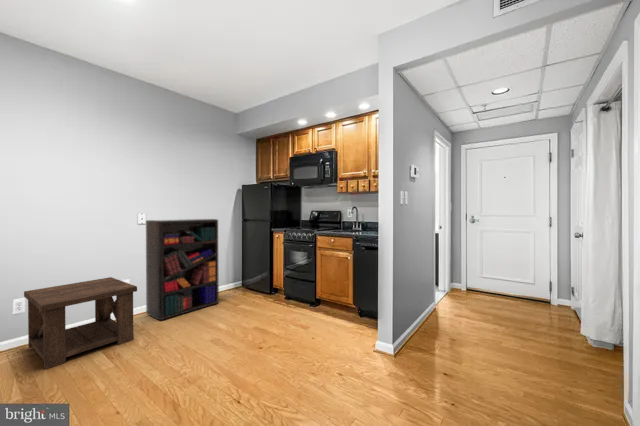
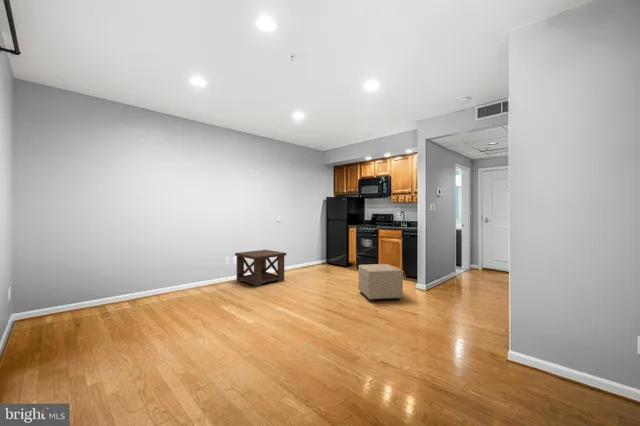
bookshelf: present [146,219,219,320] -> none [280,219,317,275]
ottoman: none [262,309,347,410] -> present [358,264,403,301]

